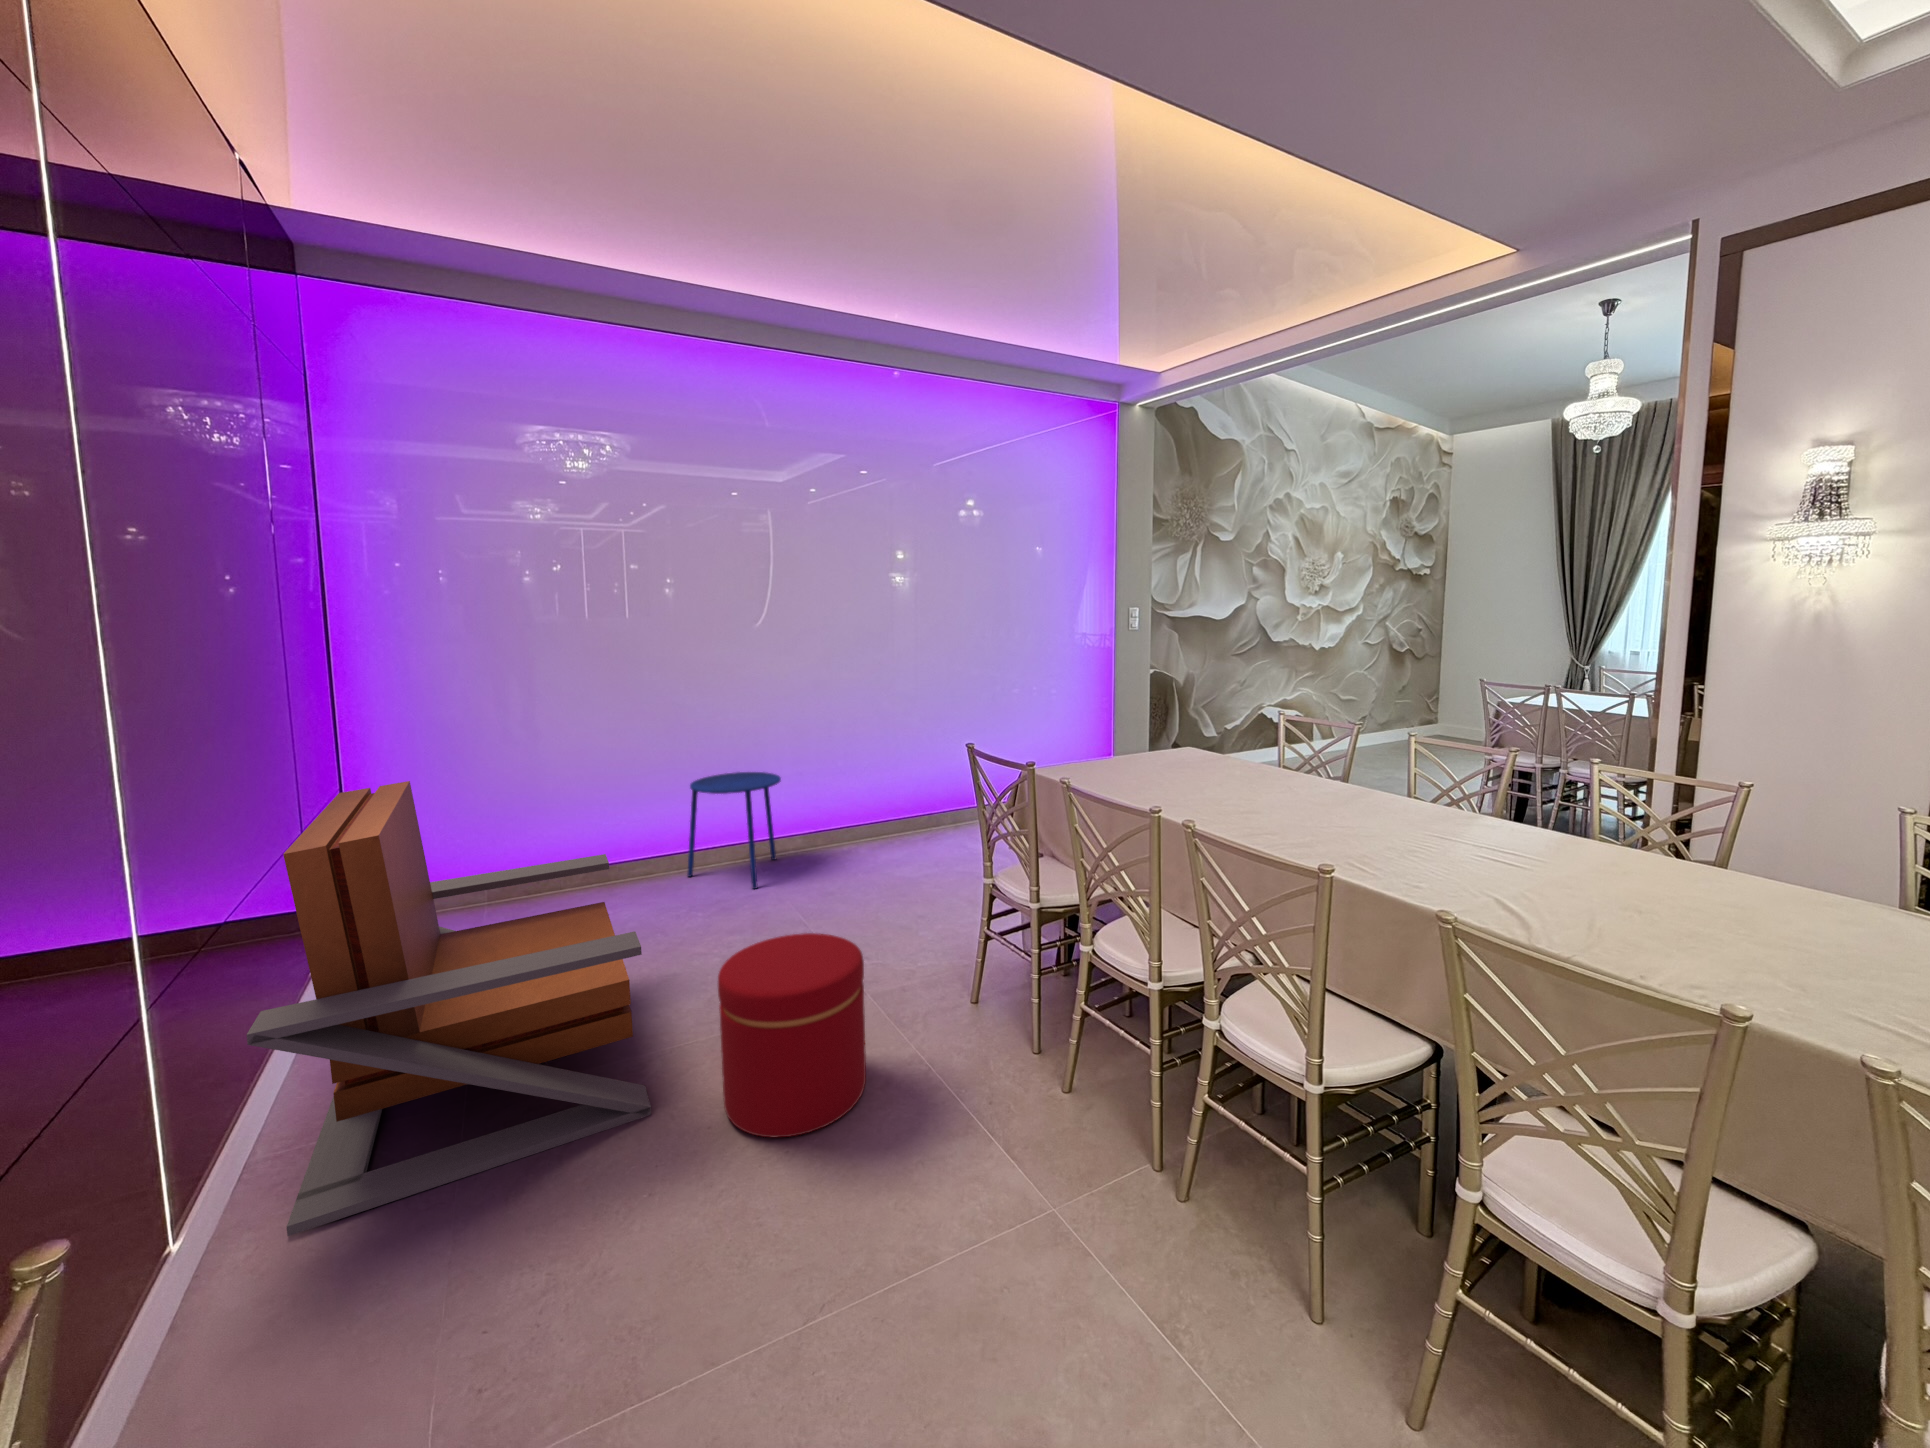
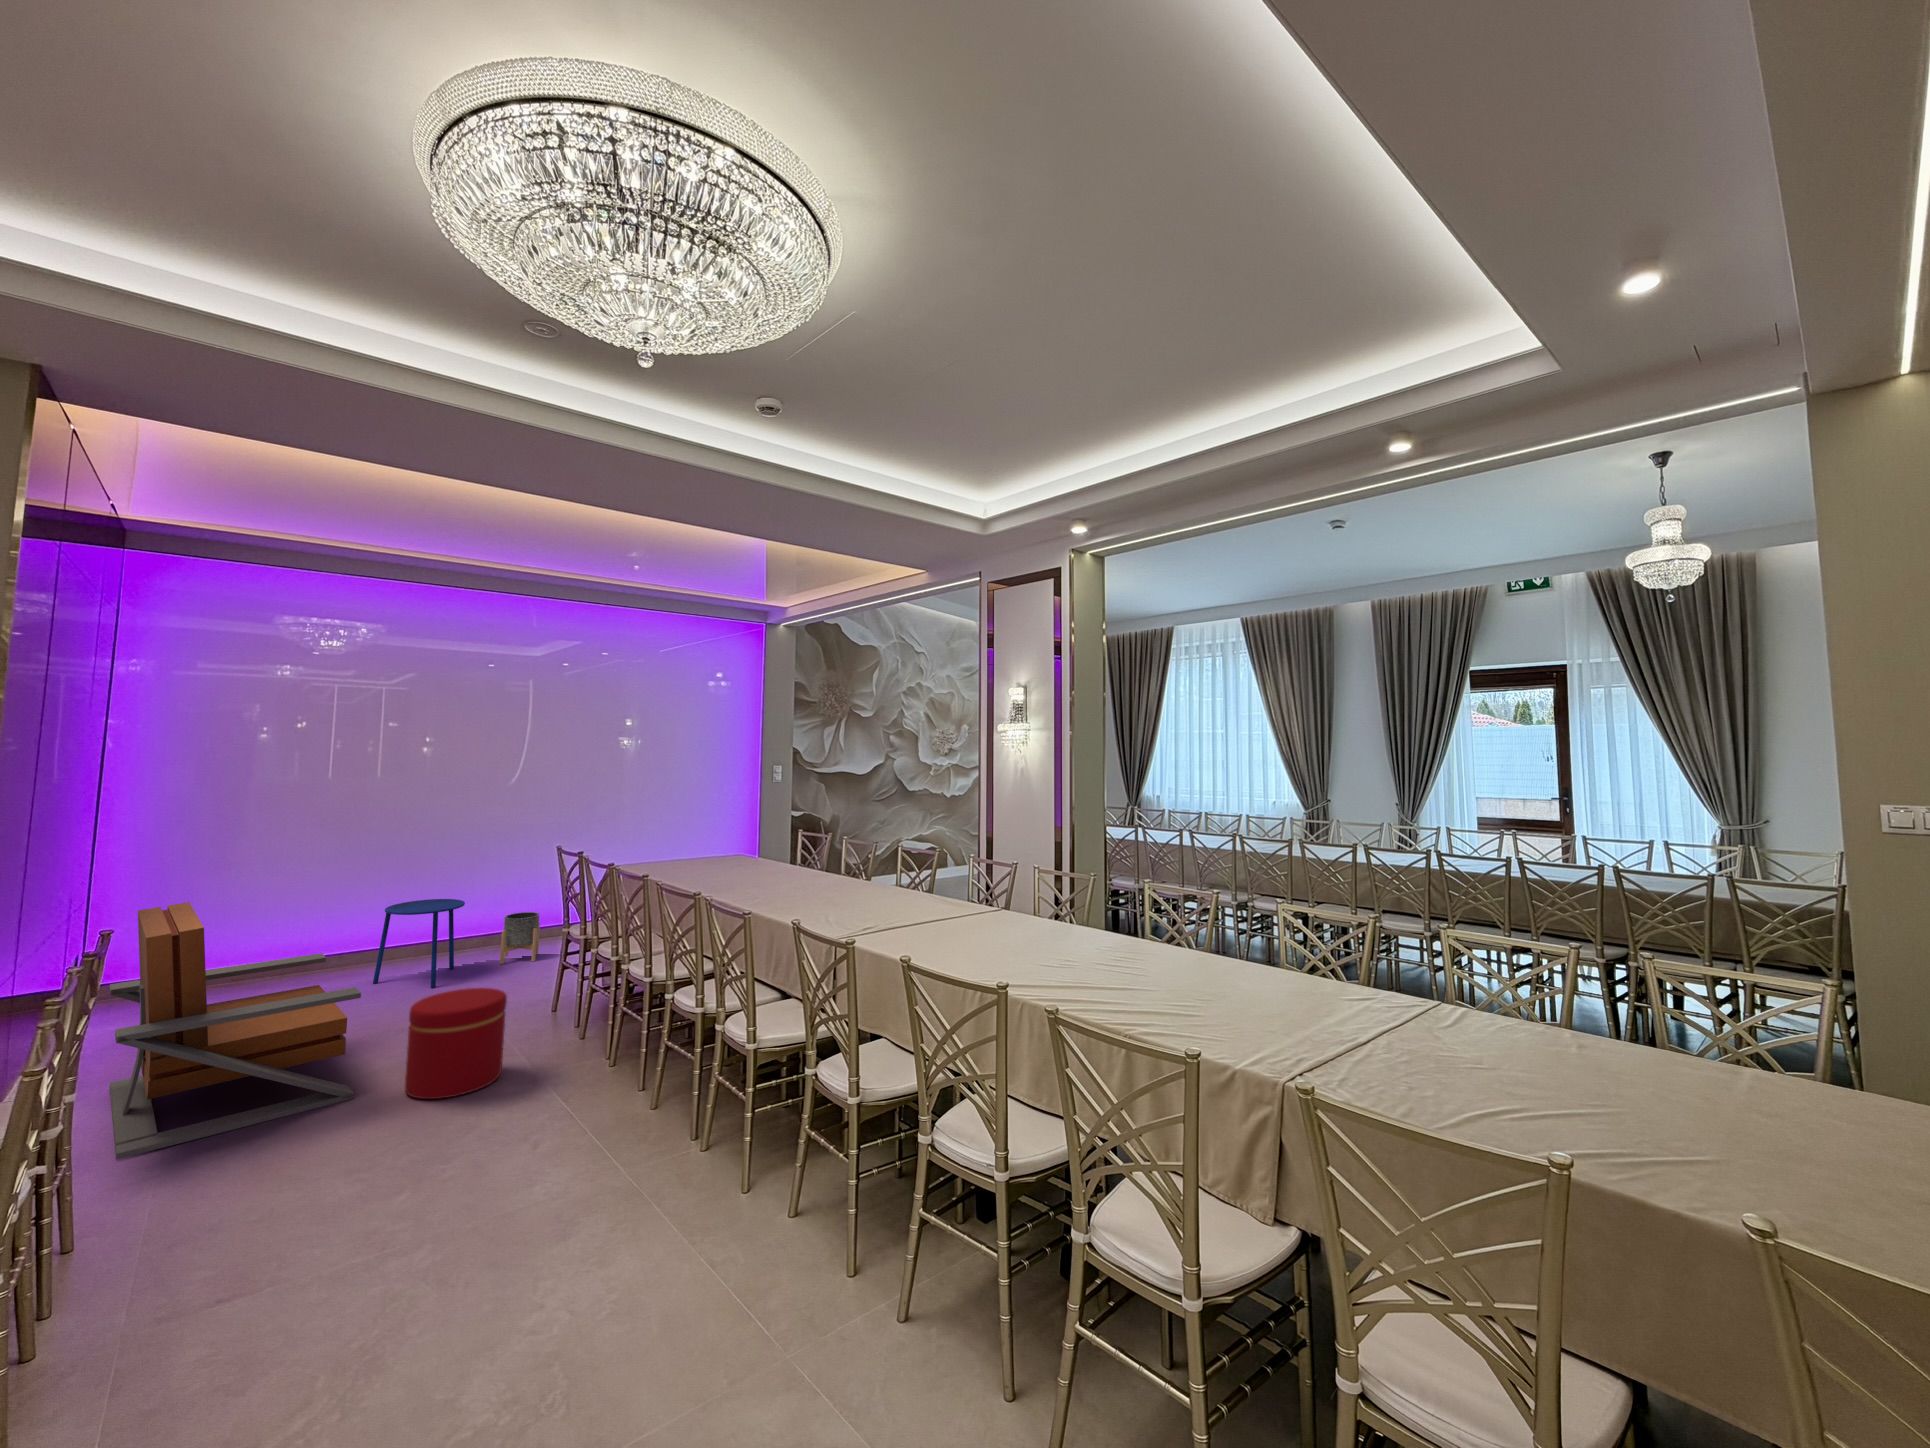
planter: none [827,790,869,856] -> present [500,912,540,964]

